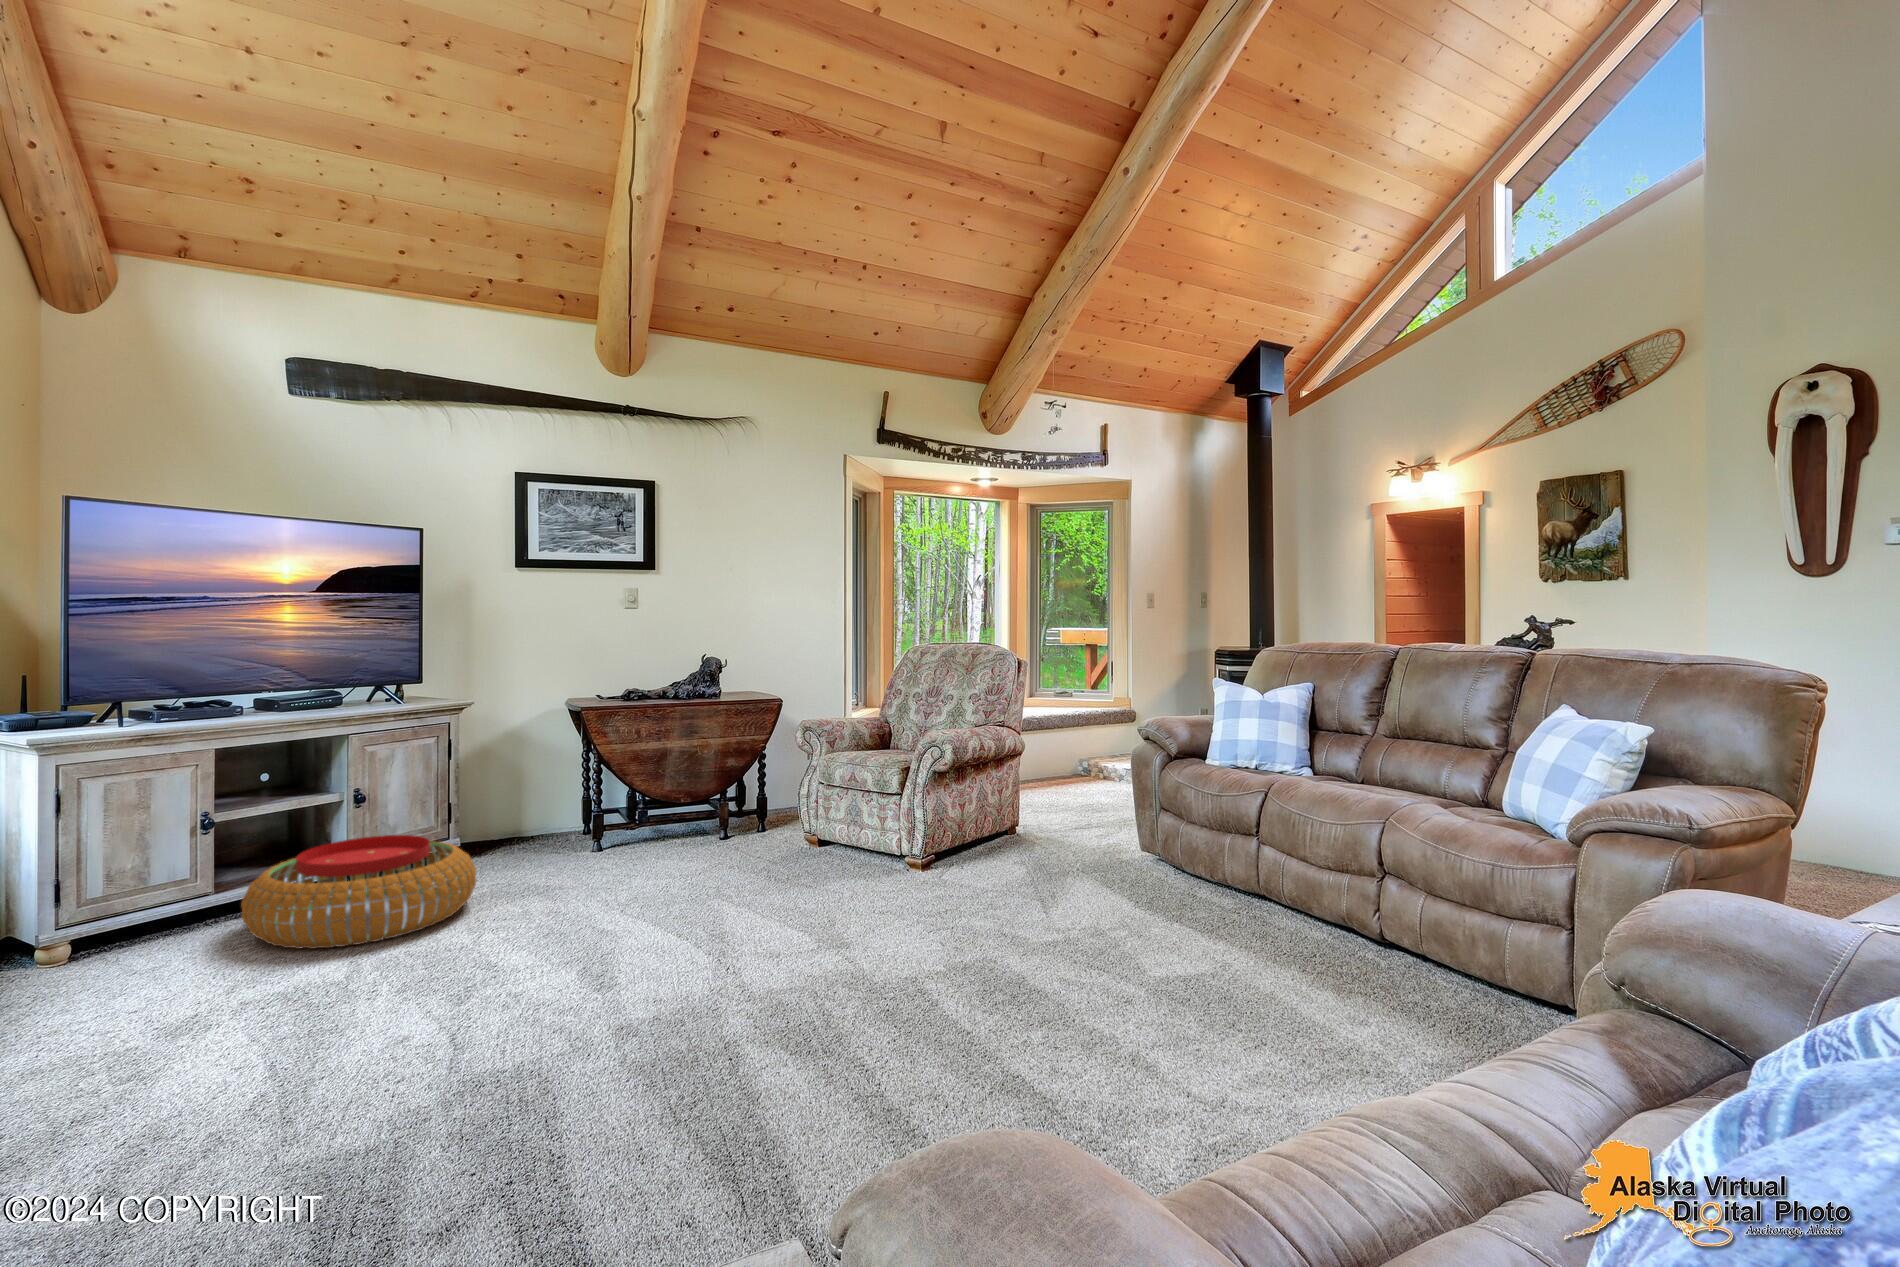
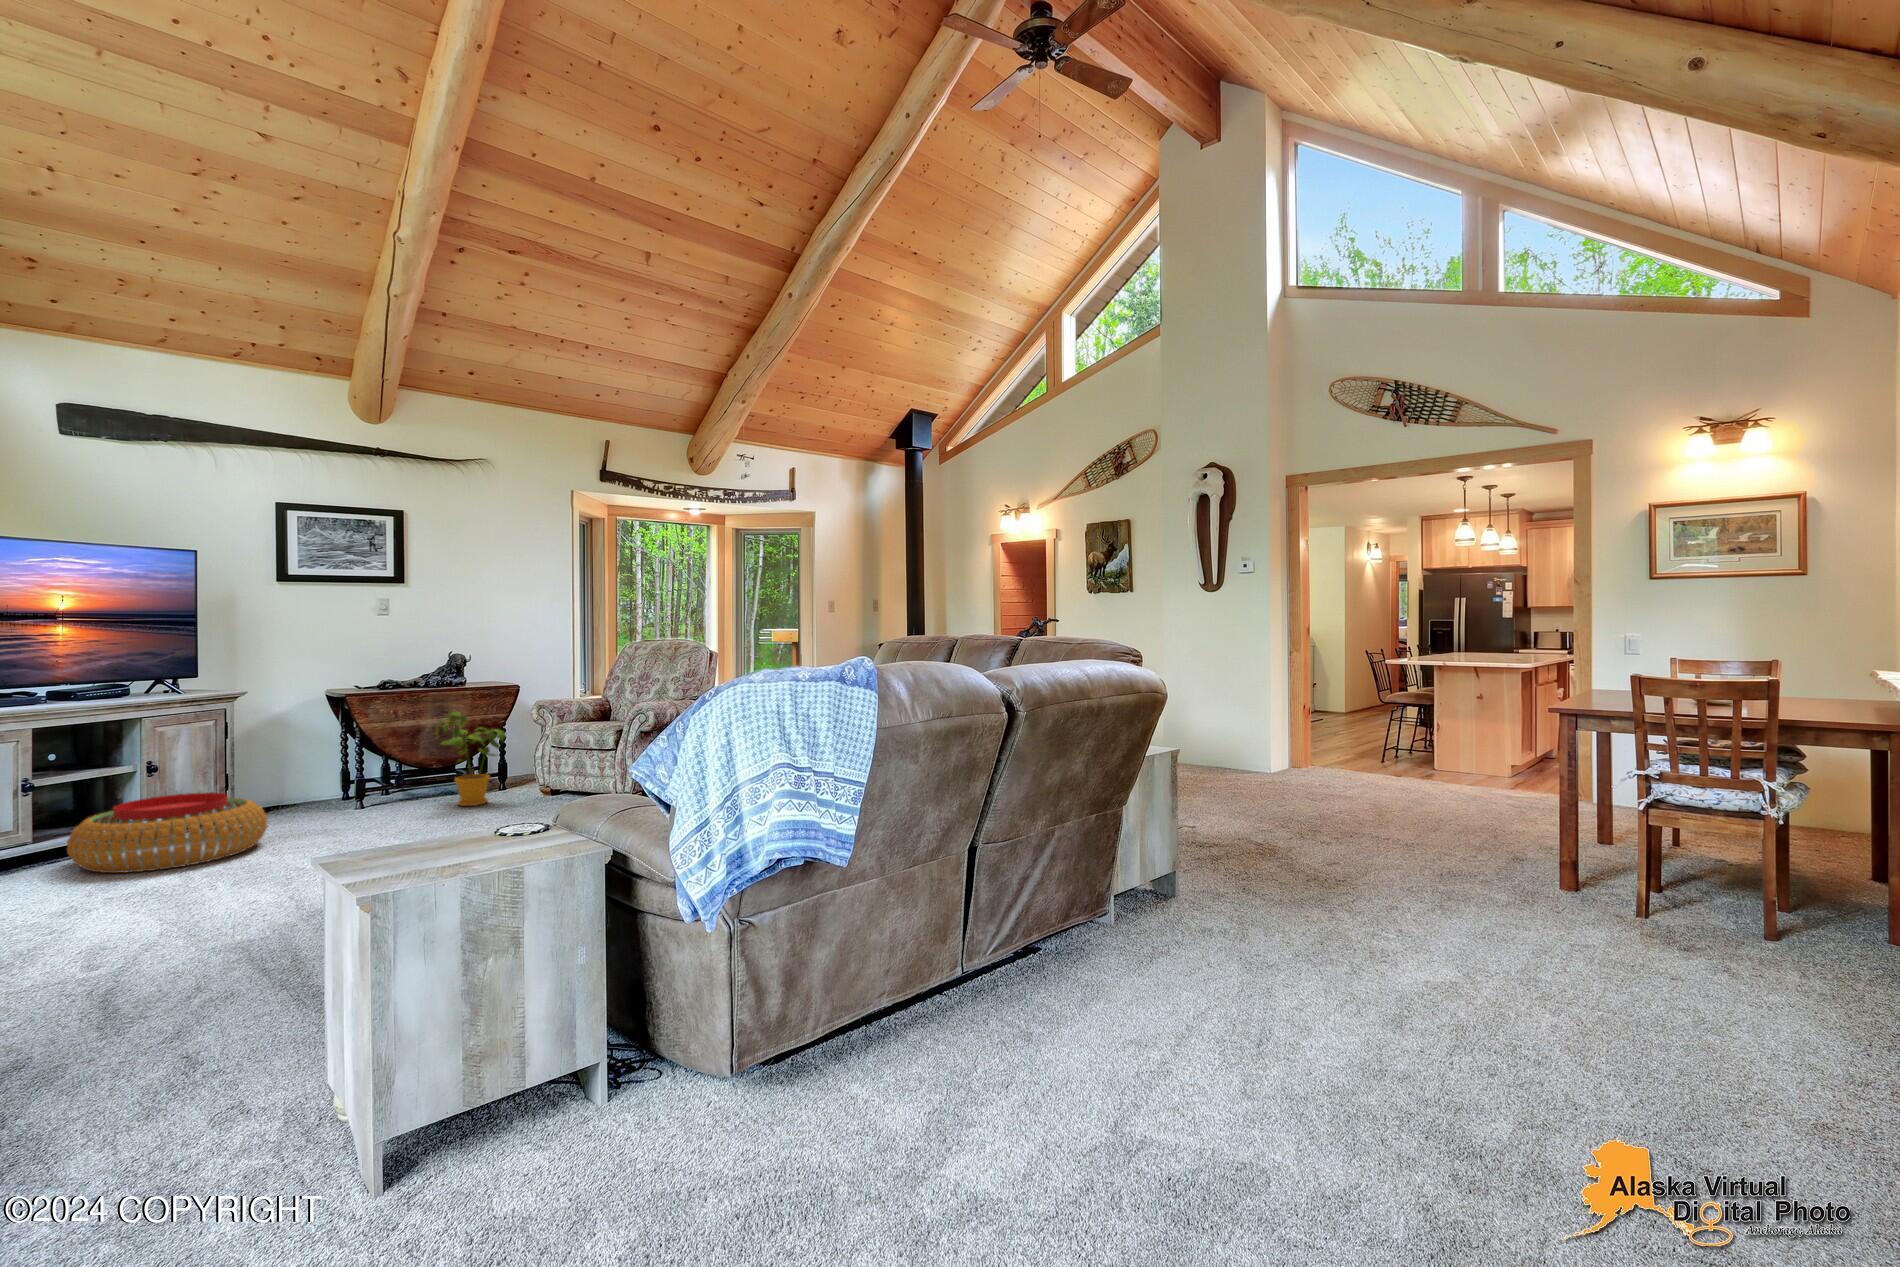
house plant: none [681,735,764,858] -> present [435,712,506,806]

